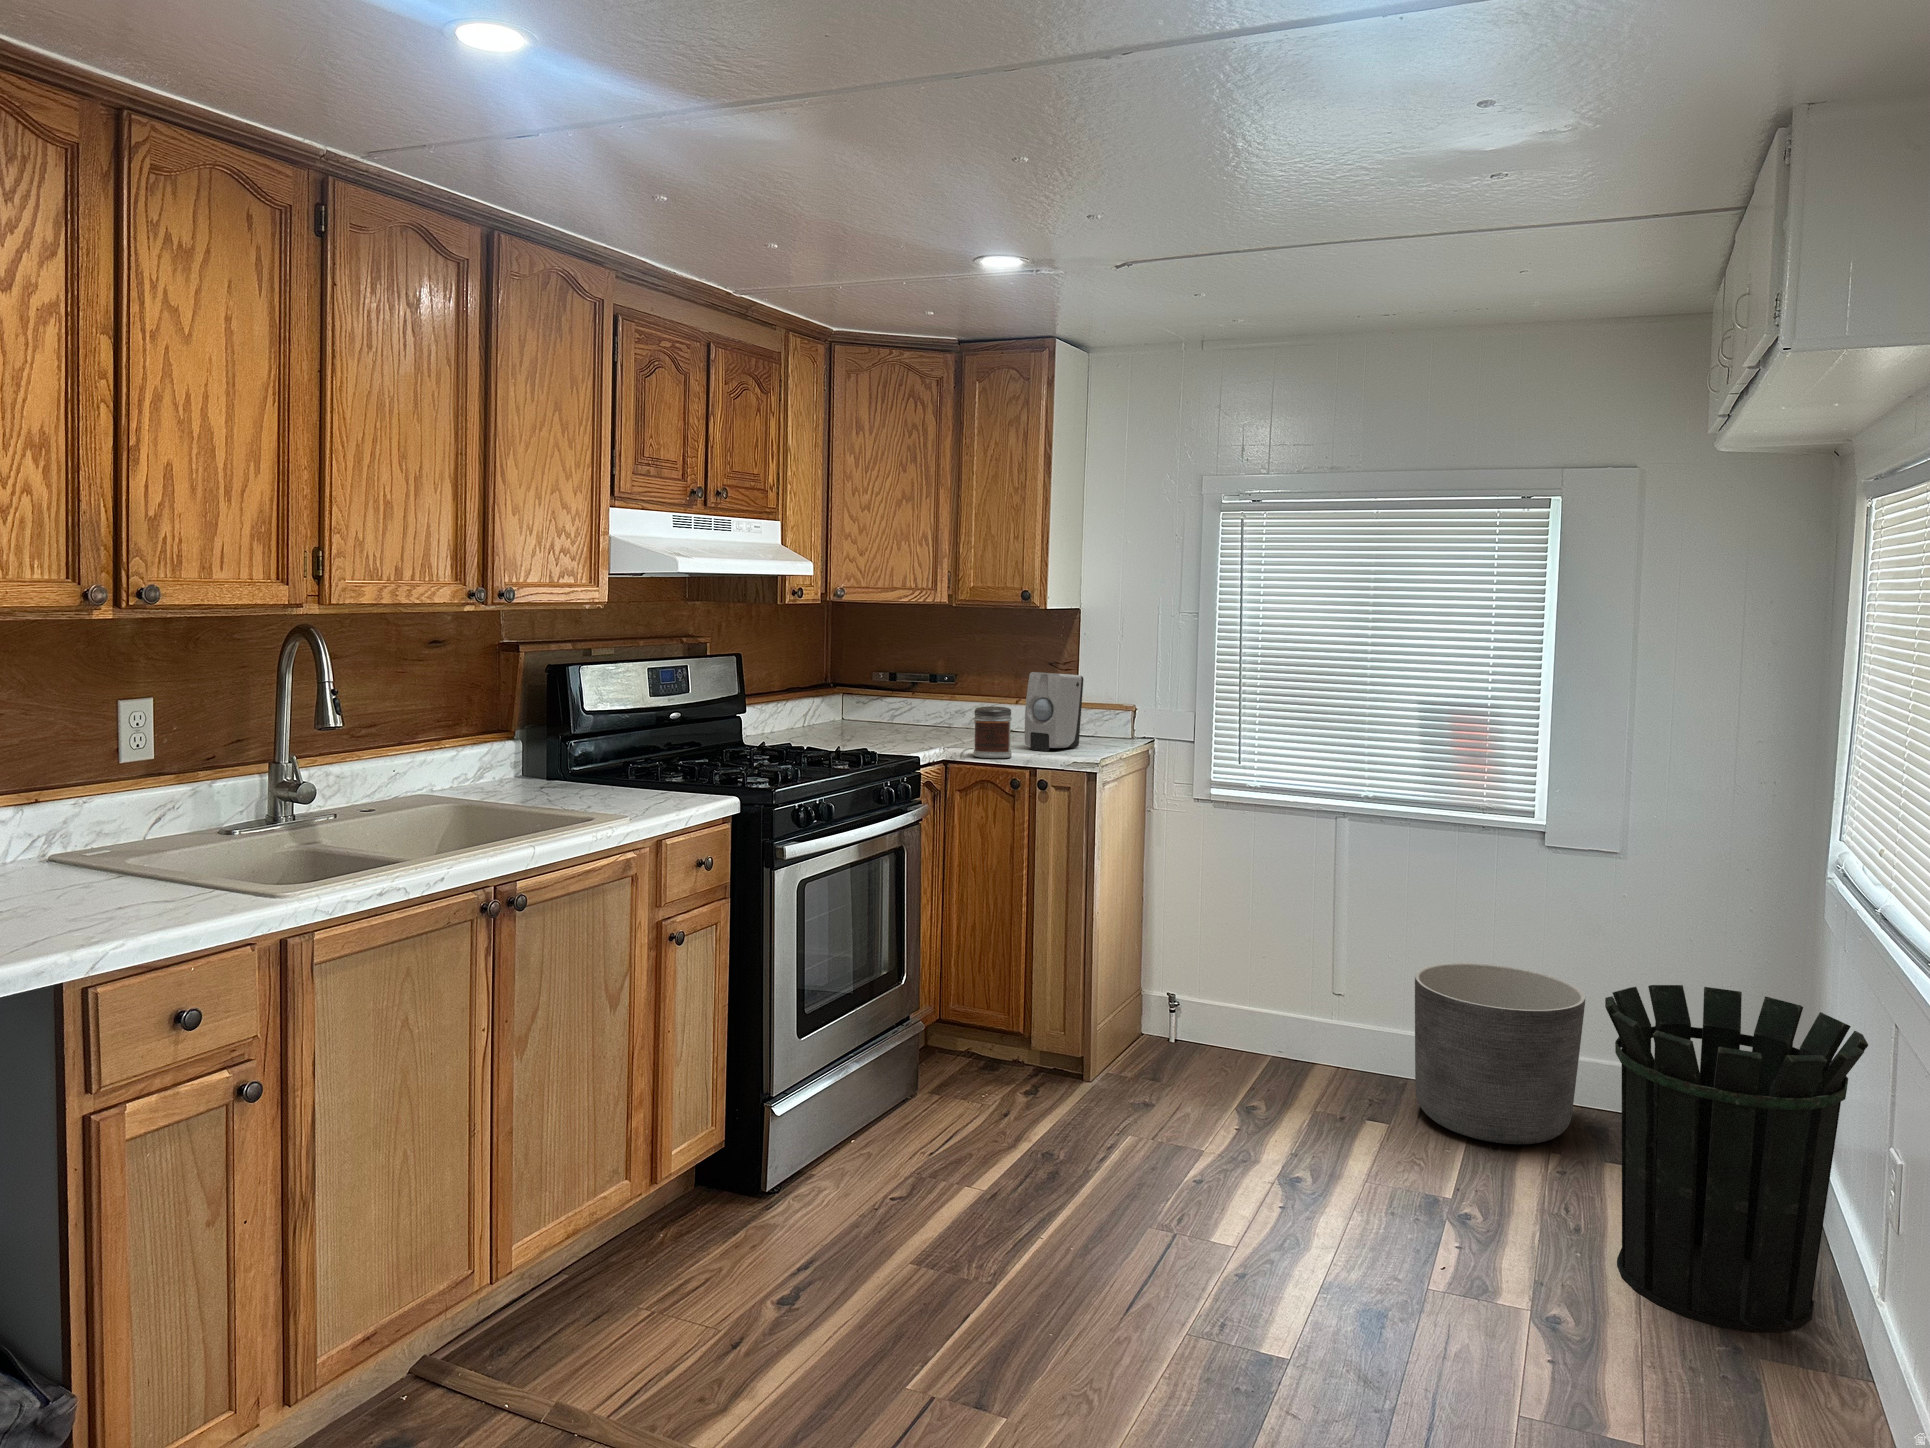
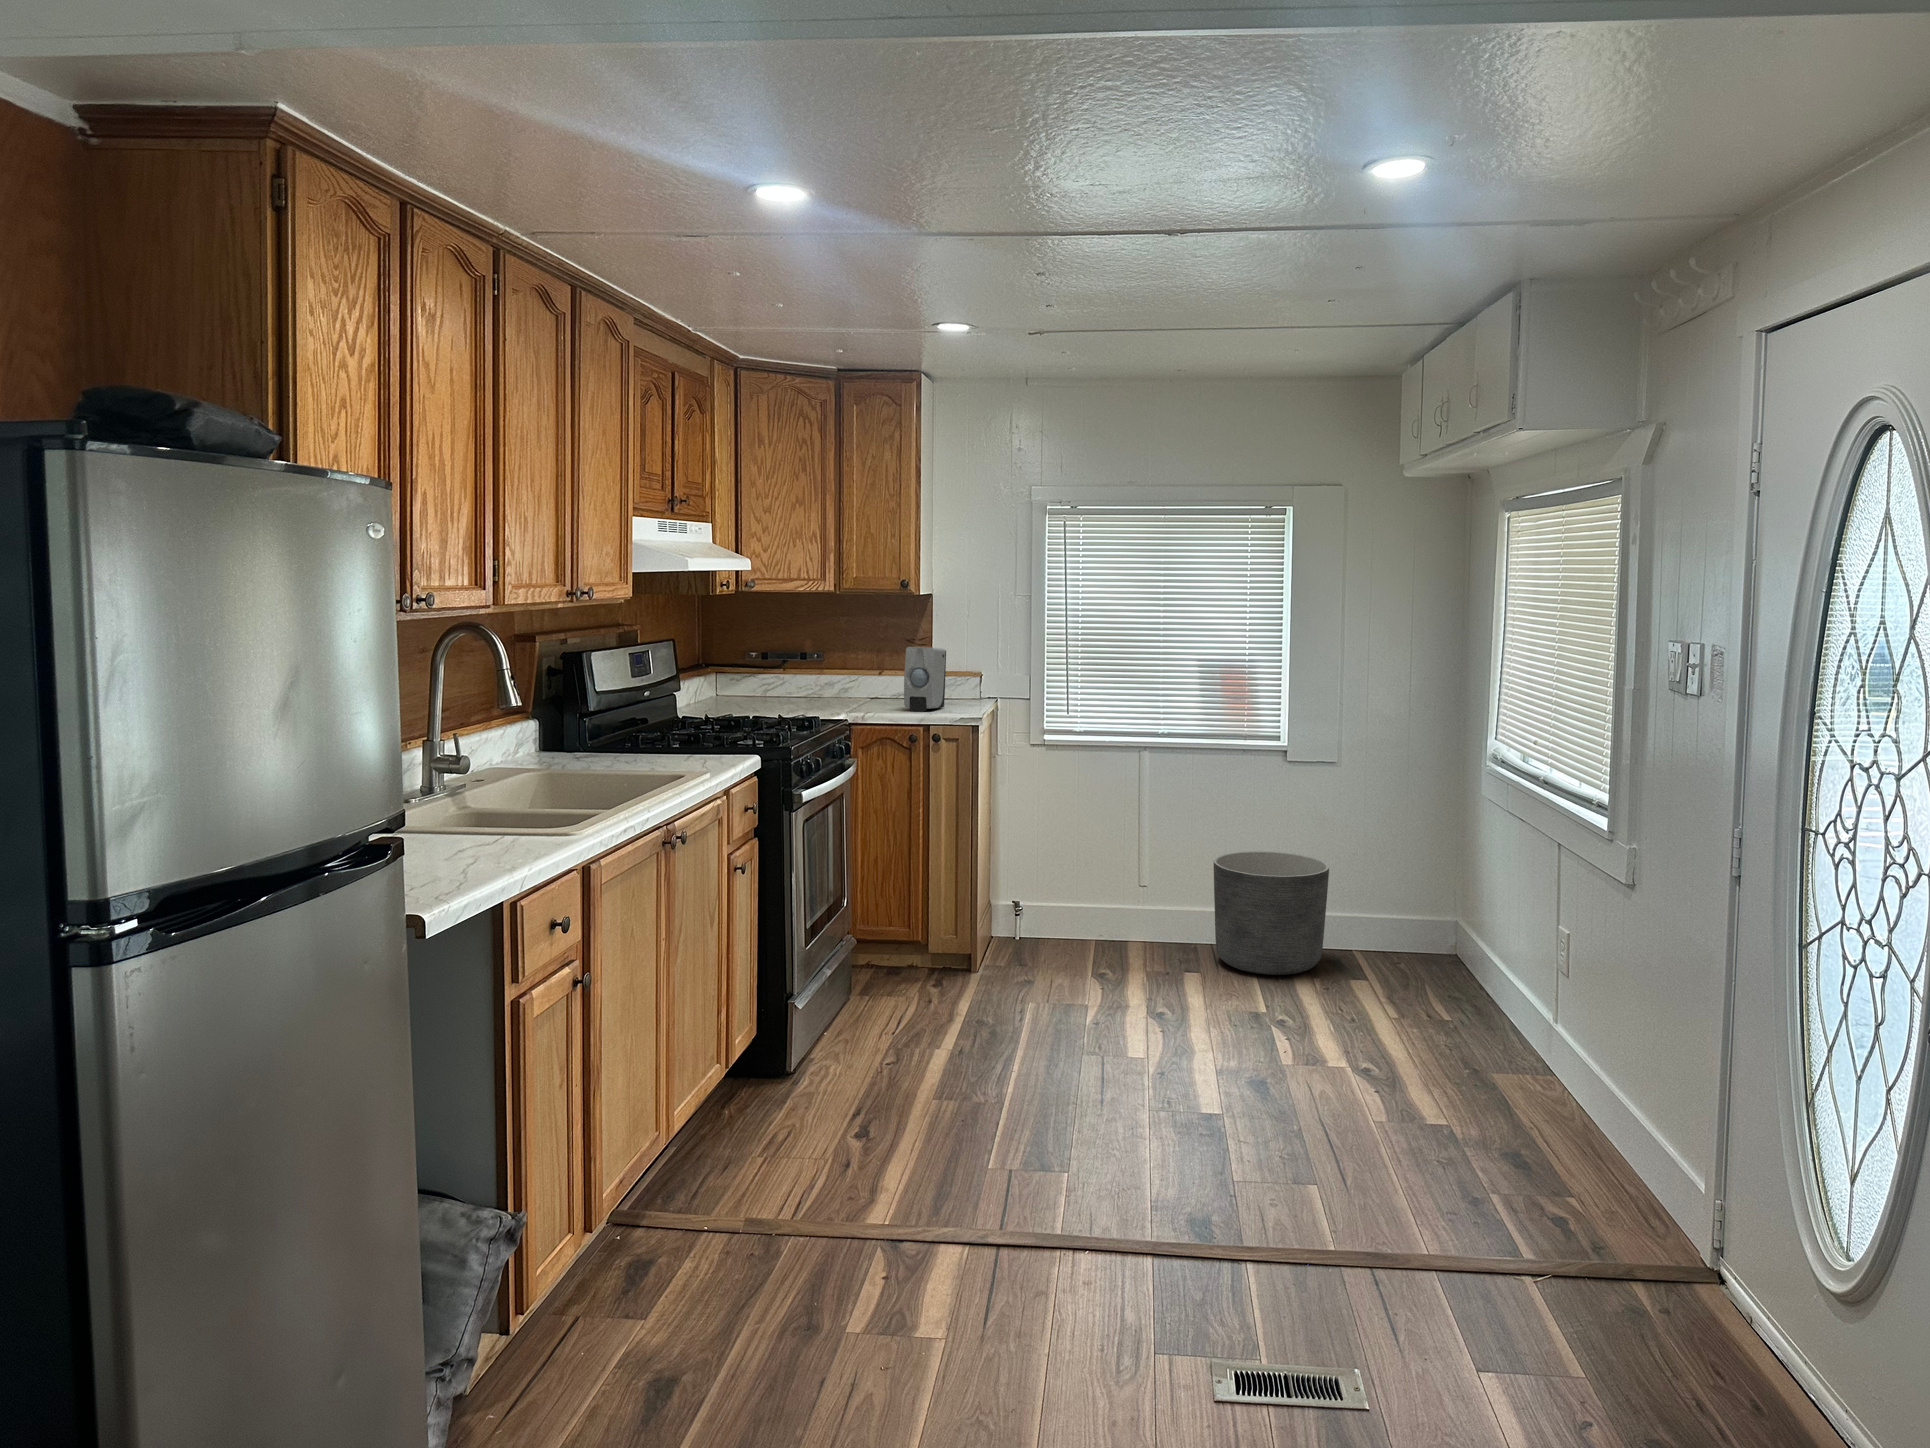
jar: present [973,706,1012,758] -> none [873,676,906,718]
waste bin: present [1605,985,1868,1333] -> none [1371,841,1527,1055]

